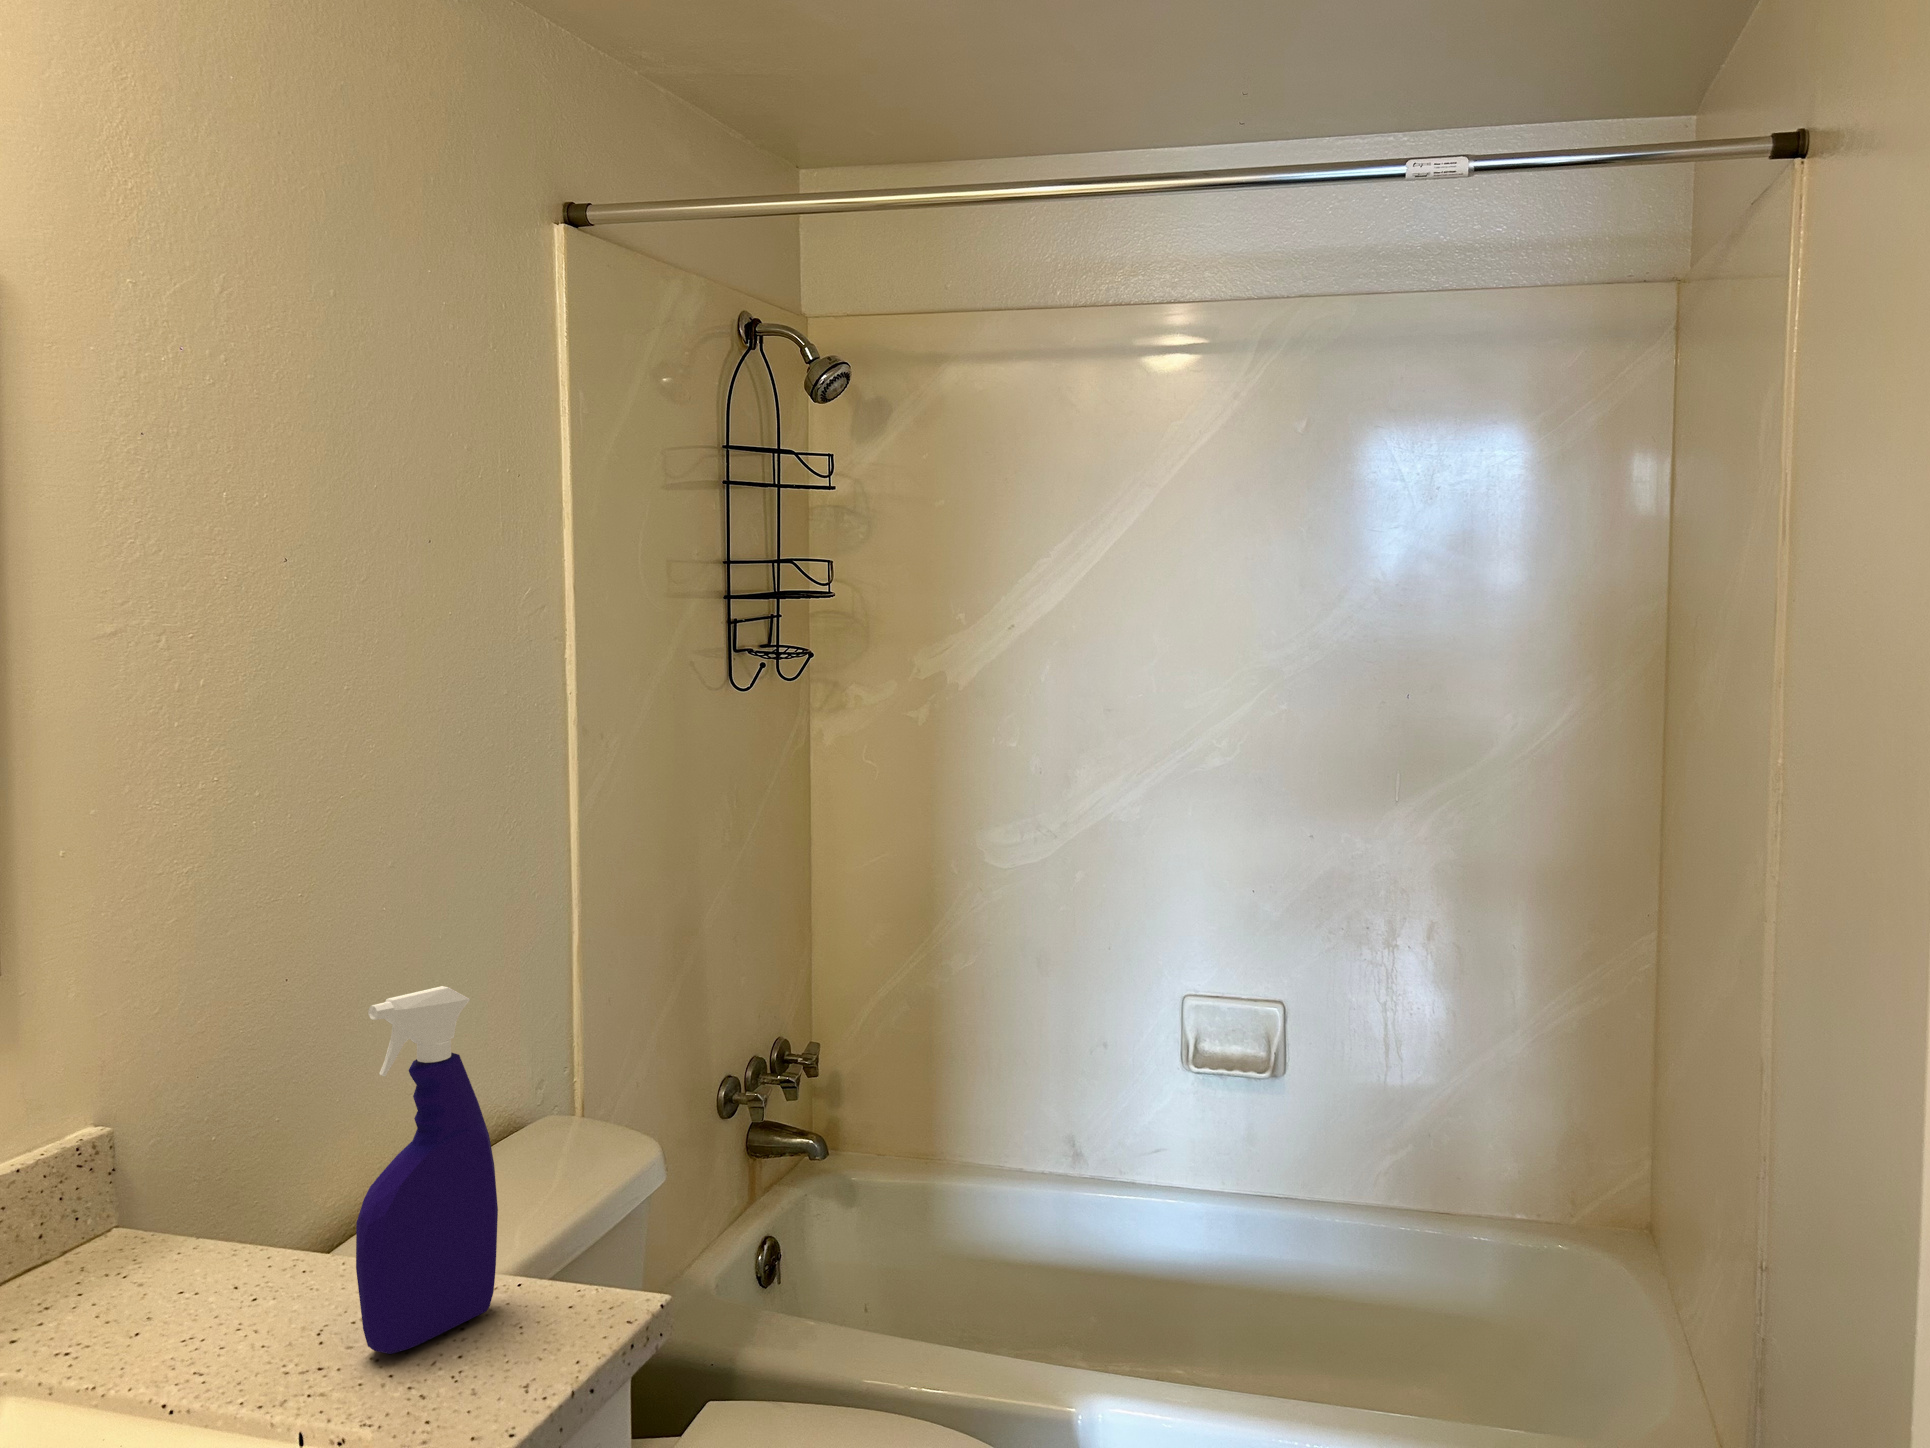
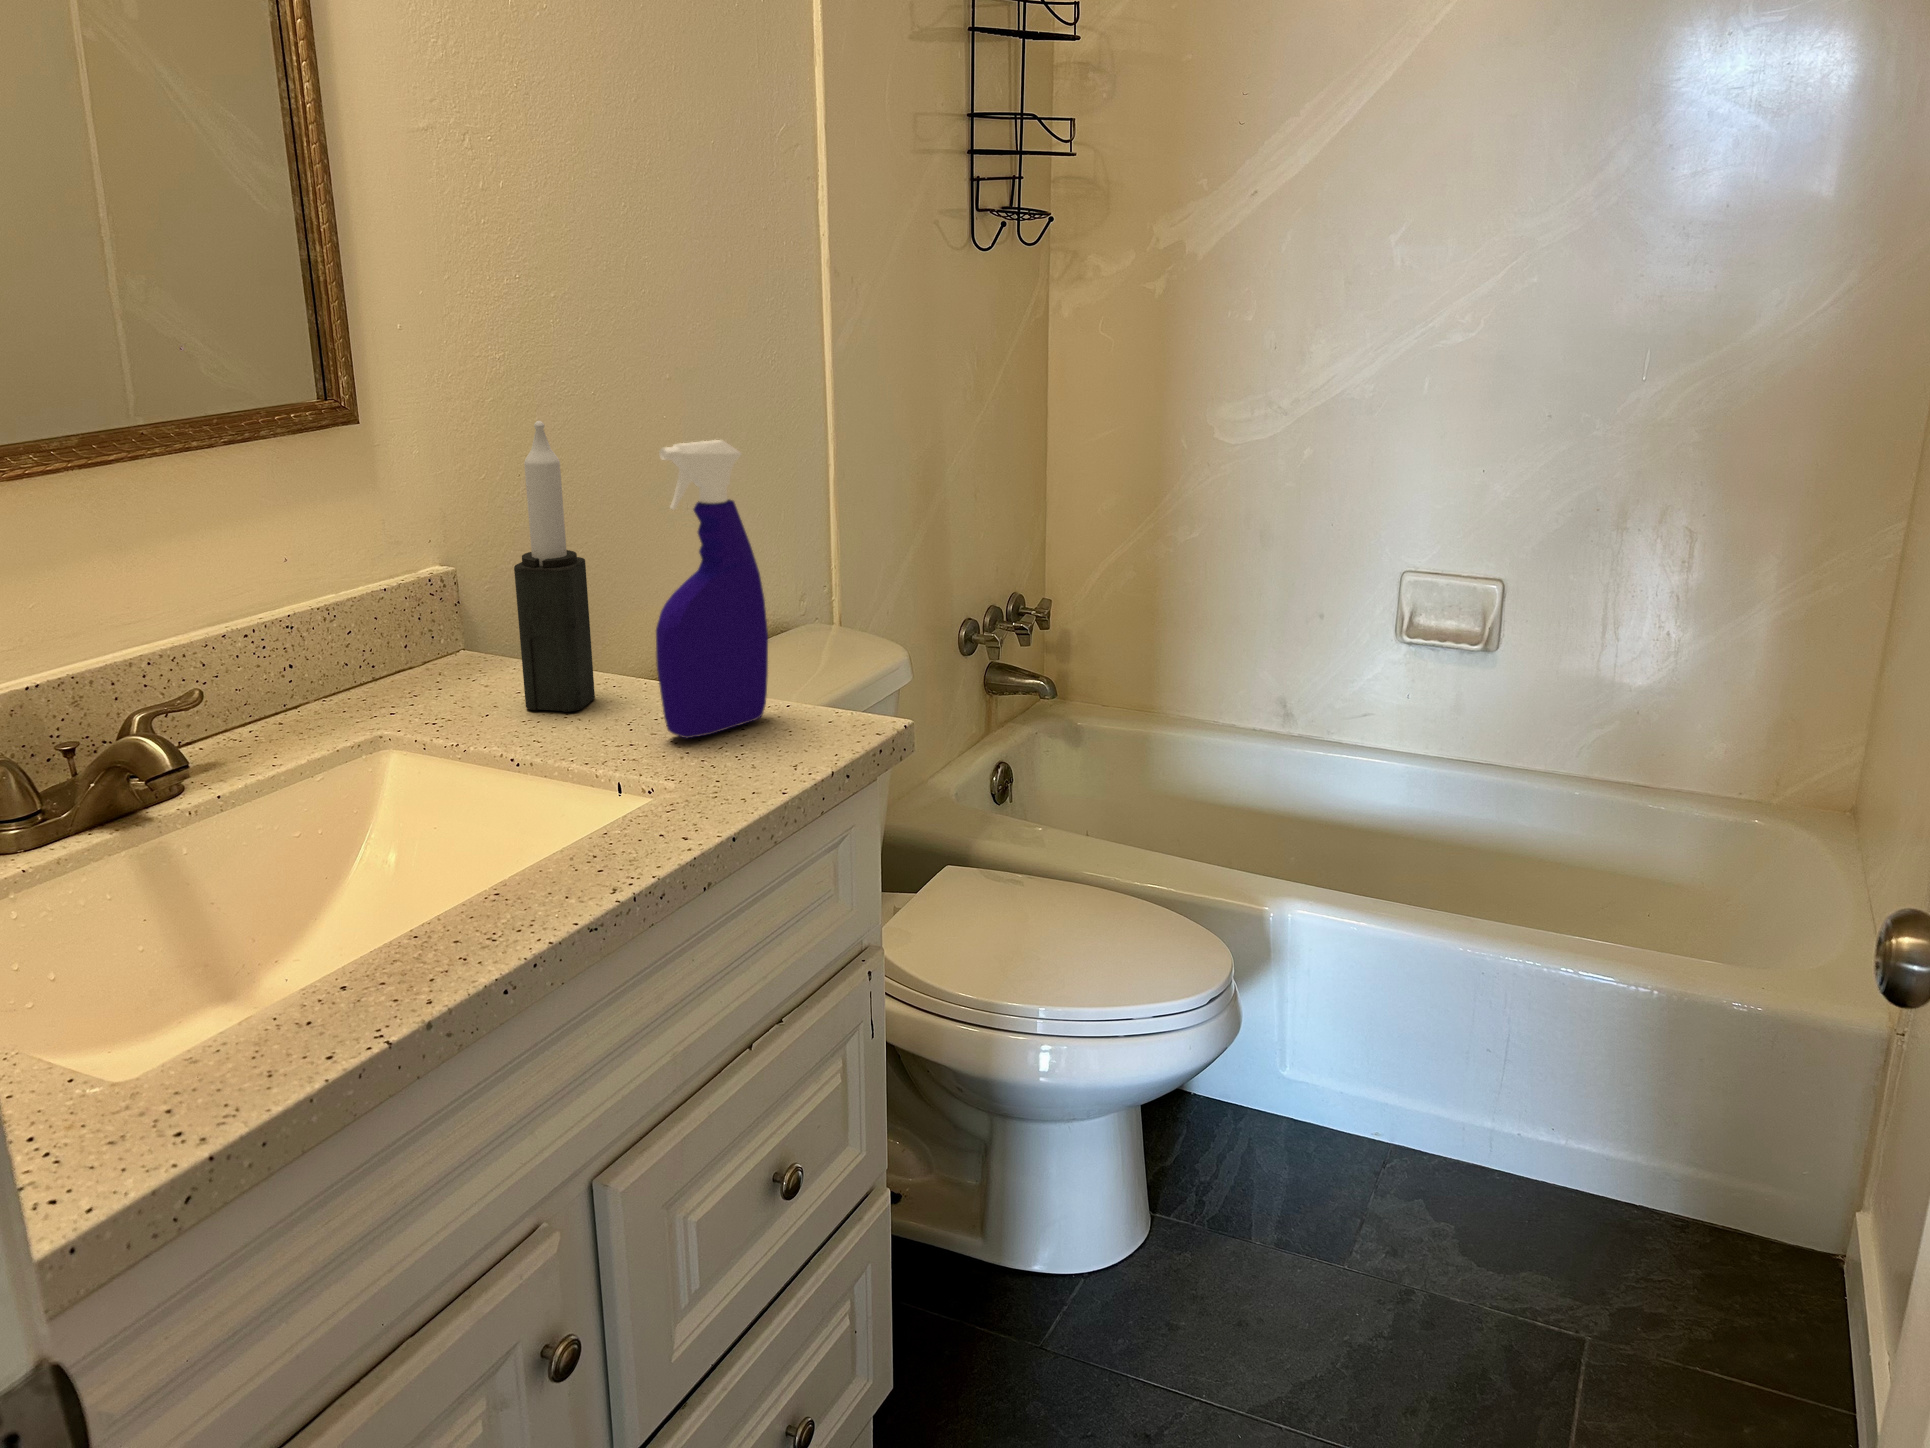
candle: none [181,968,279,1321] -> present [514,421,595,712]

